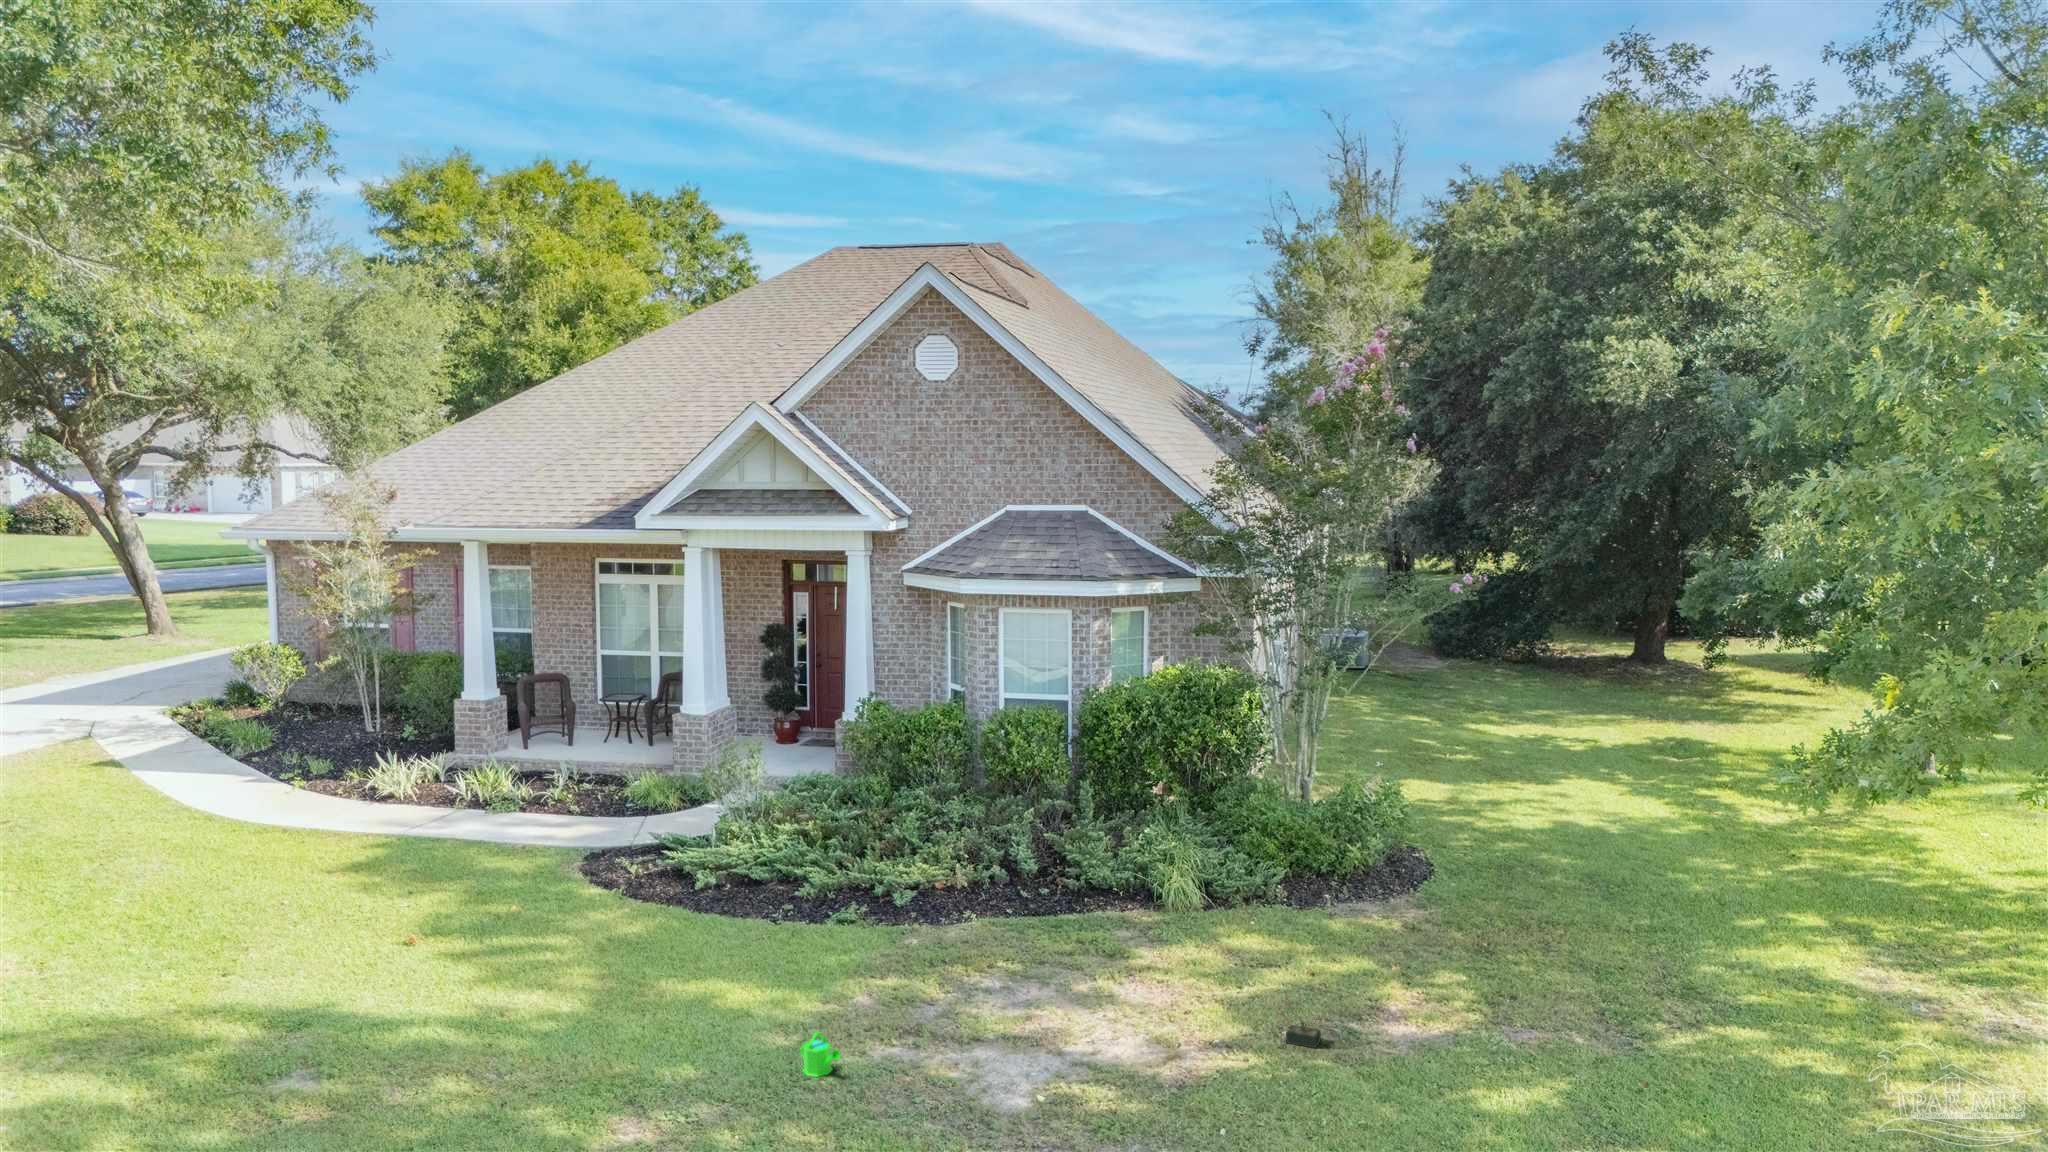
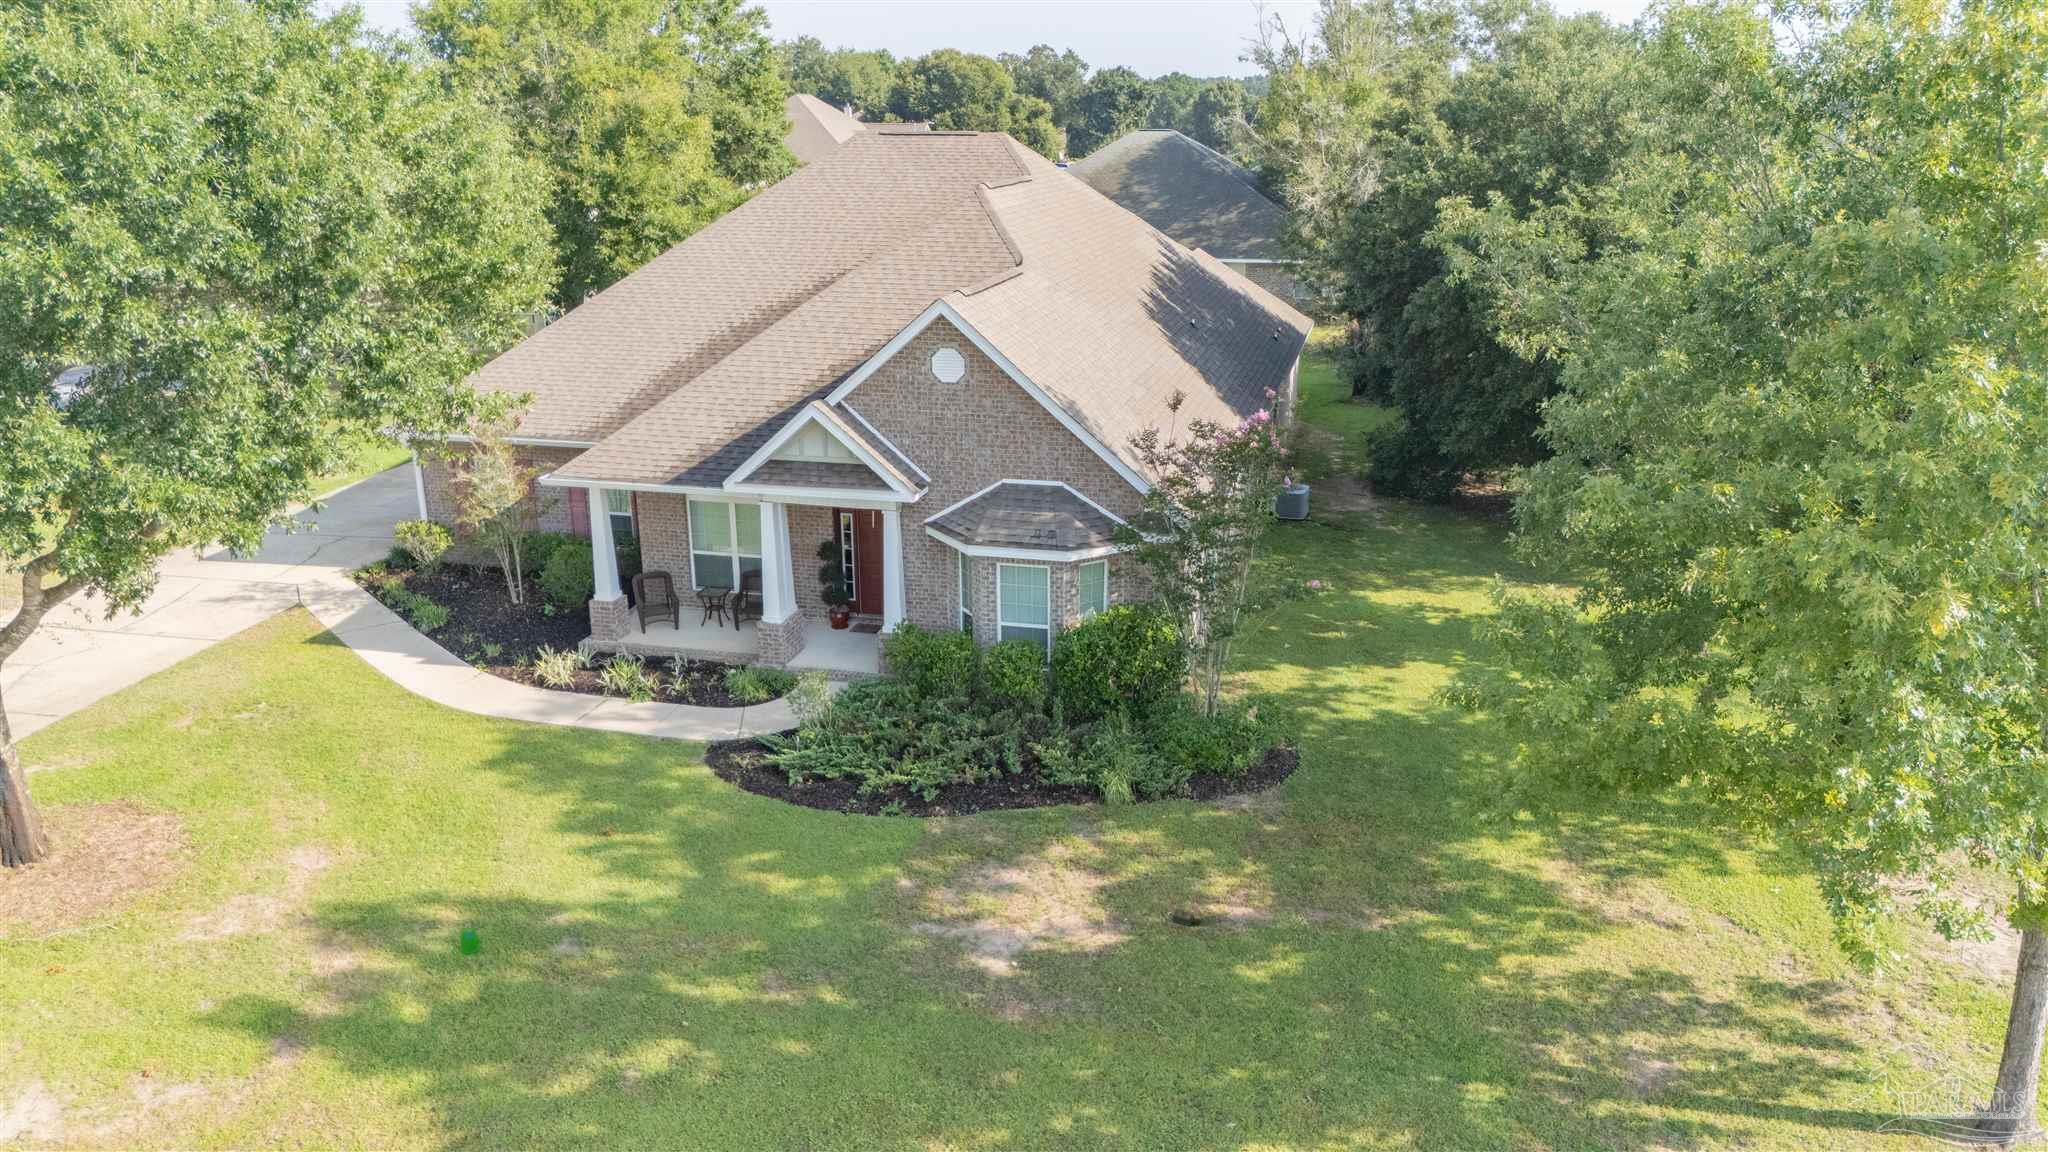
watering can: present [800,1032,840,1077] -> present [460,927,481,954]

